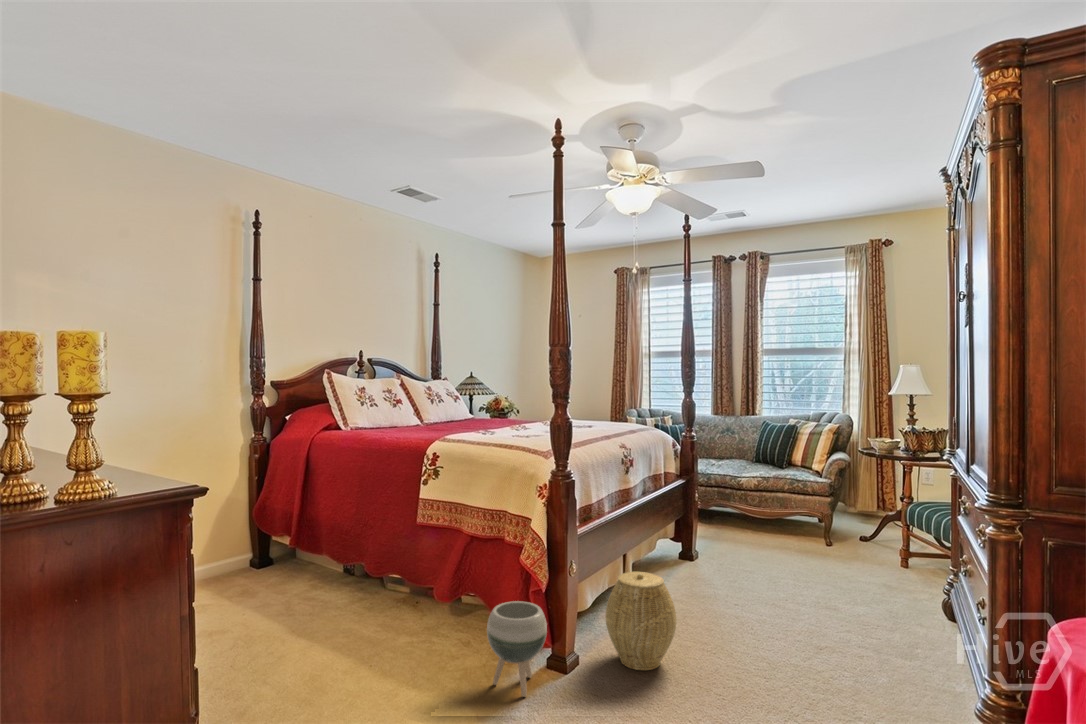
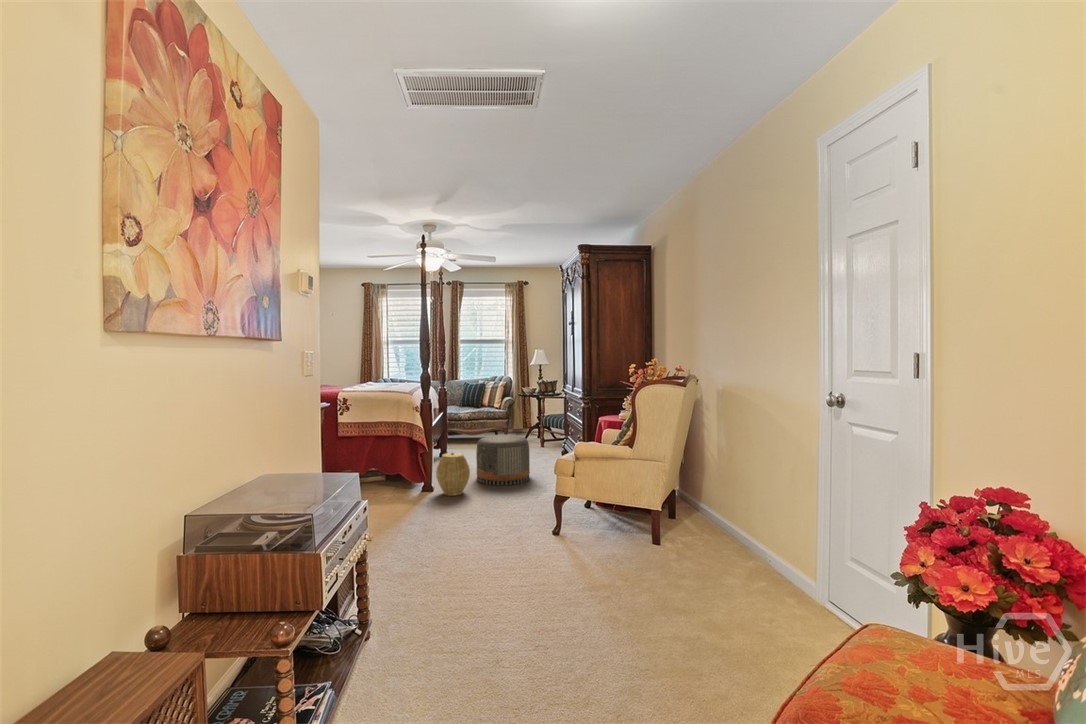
pouf: none [714,541,838,669] -> present [476,434,530,485]
planter: present [487,601,547,697] -> none [391,471,421,511]

